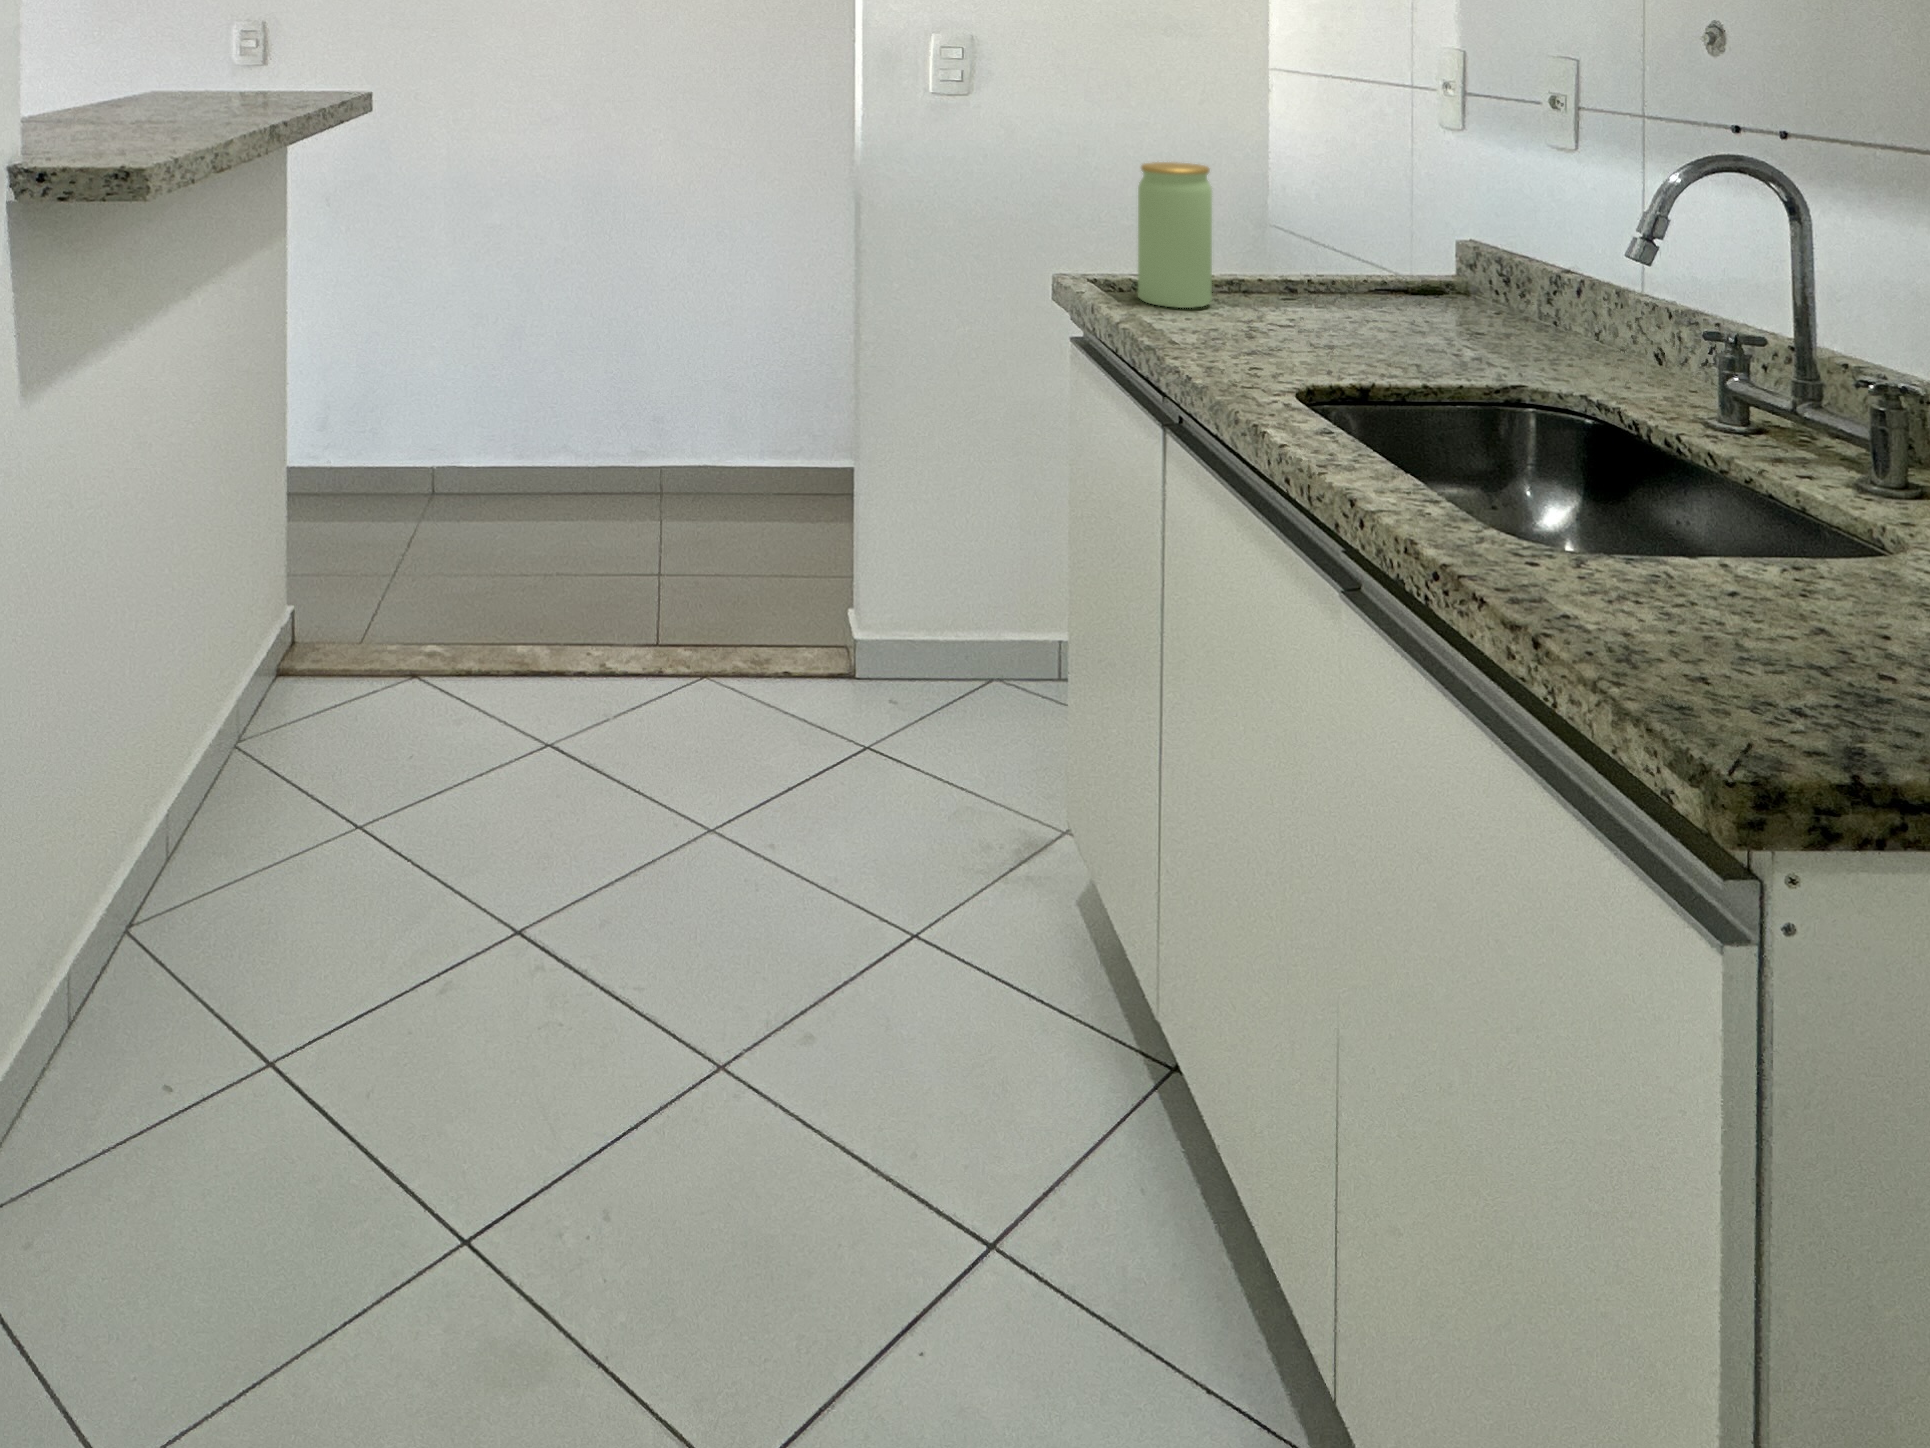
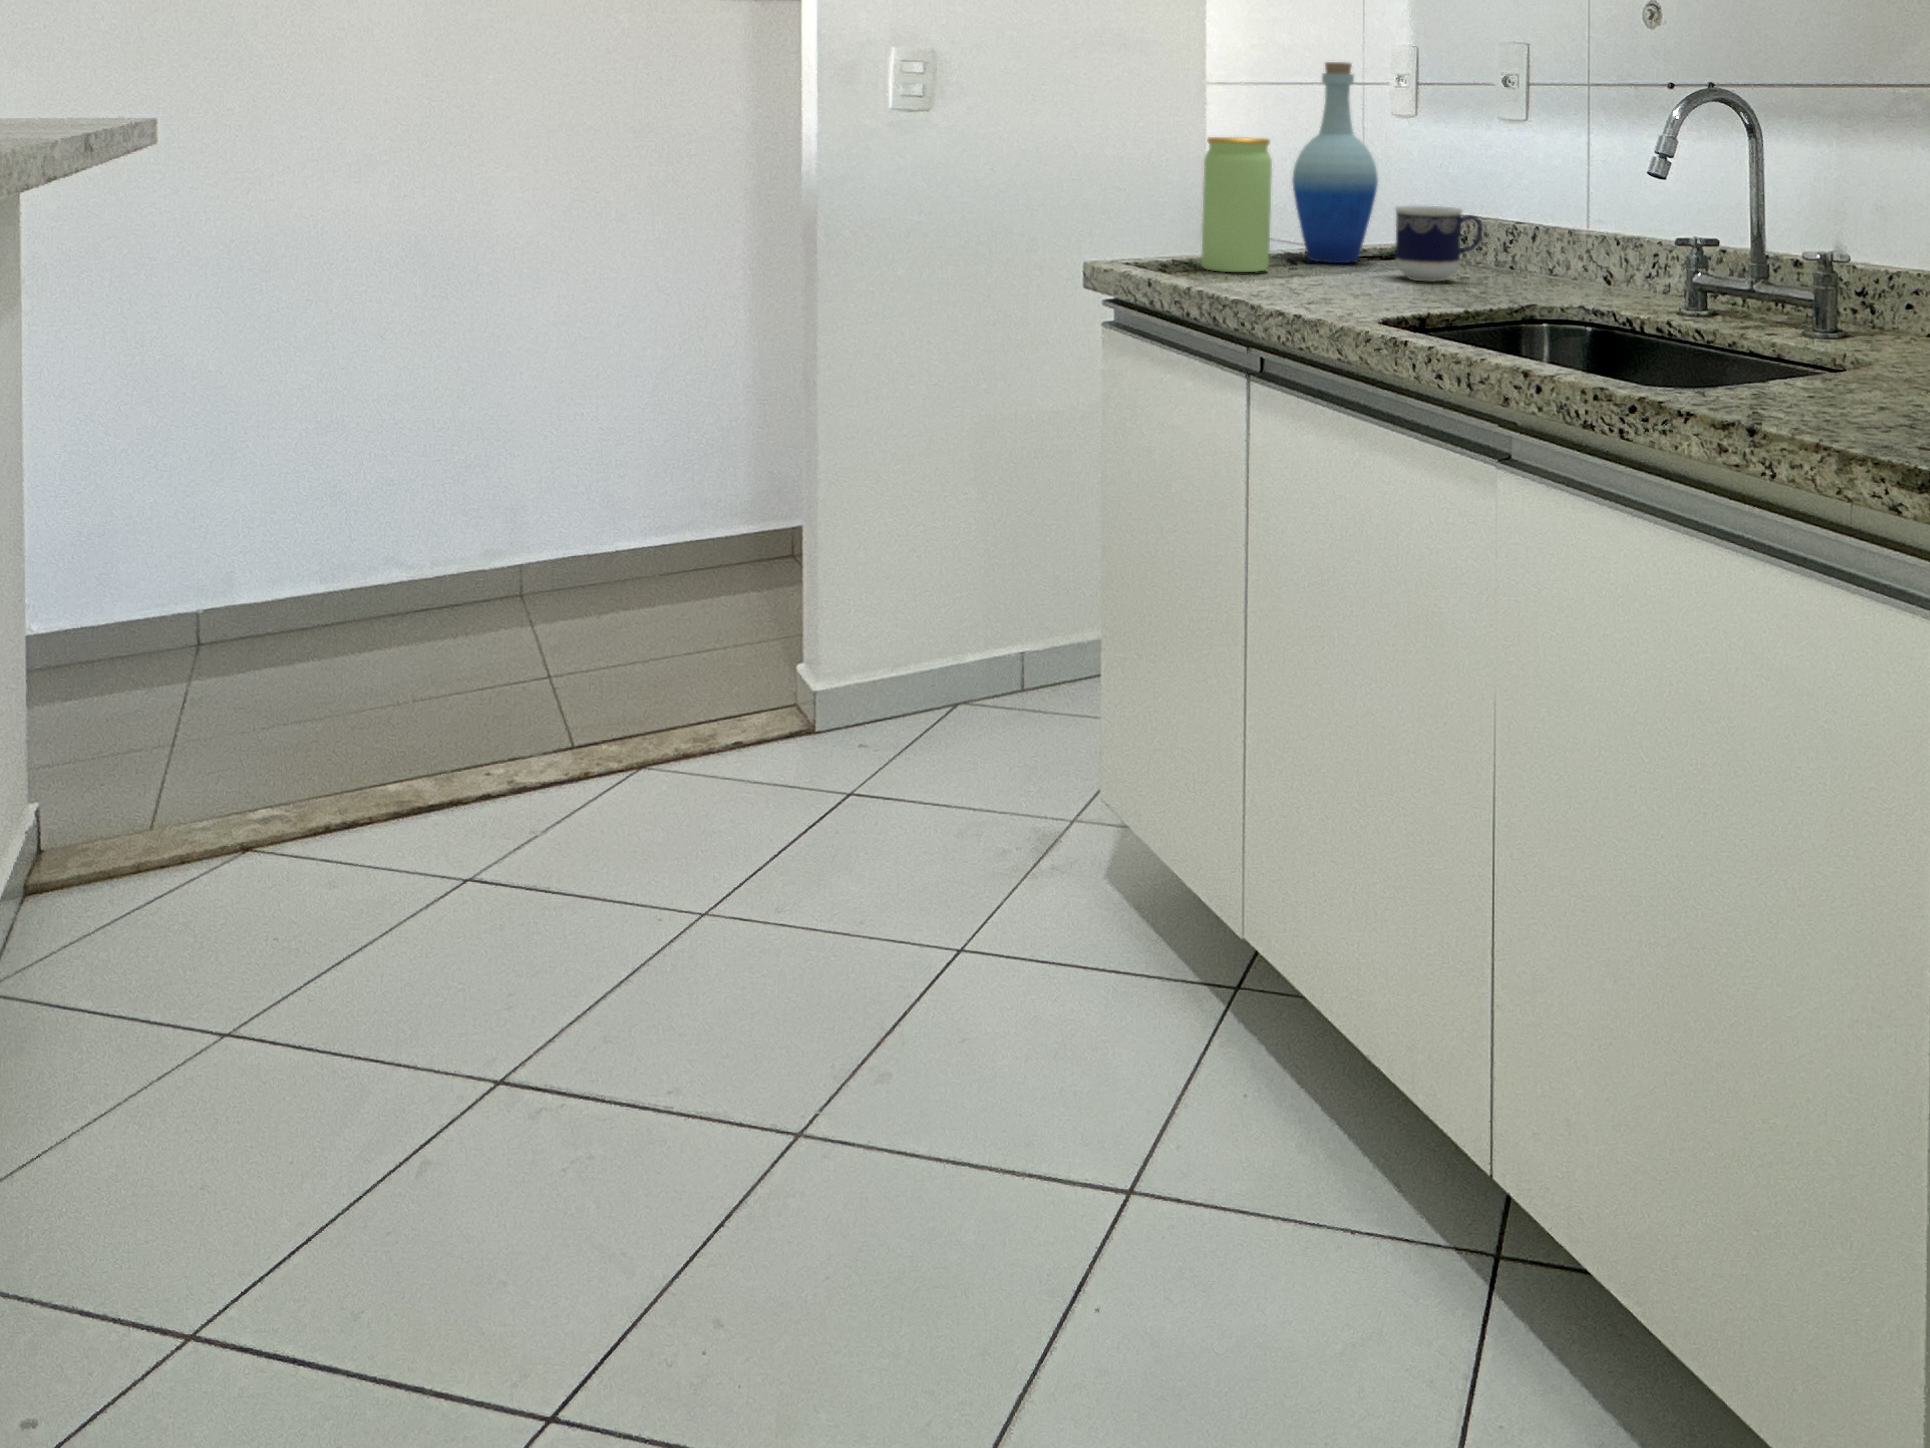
bottle: none [1259,76,1359,297] -> present [1292,62,1378,263]
cup: none [1359,244,1472,334] -> present [1395,206,1482,281]

